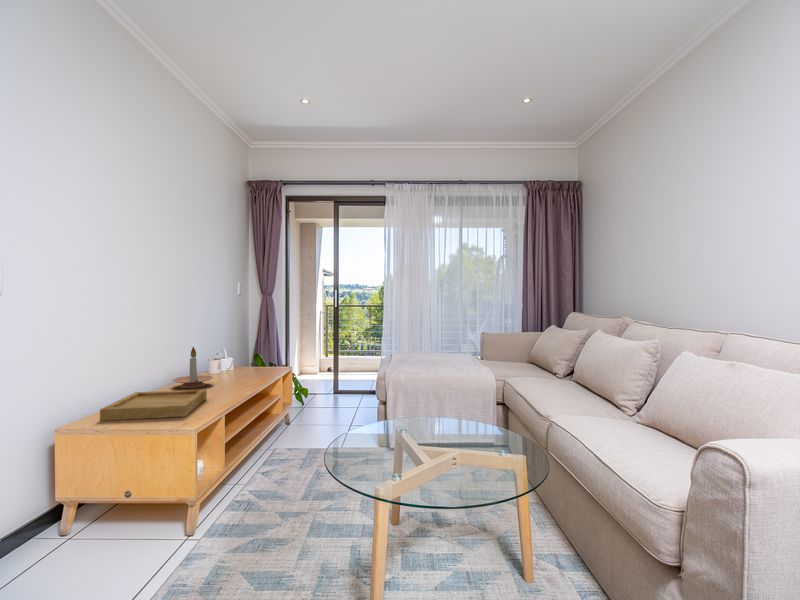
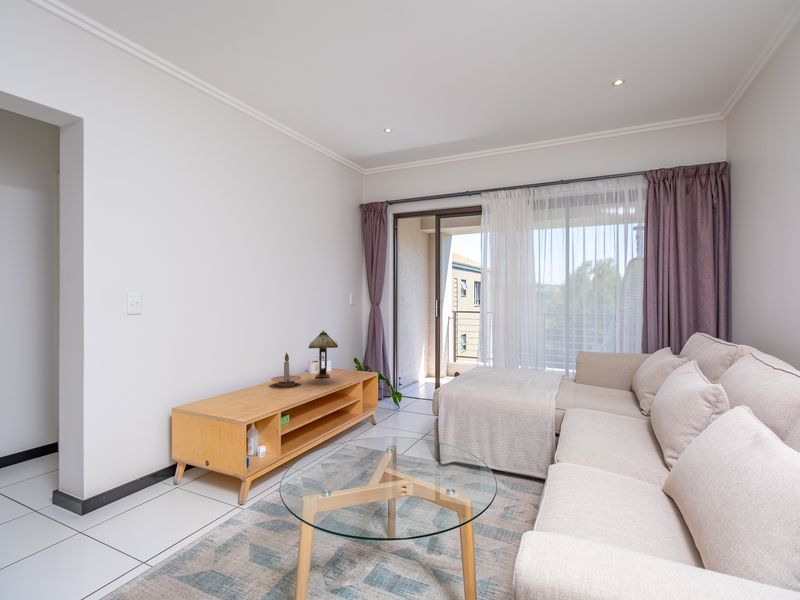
table lamp: none [209,321,252,377] -> present [309,331,338,378]
tray: present [100,390,207,421] -> none [199,387,280,412]

